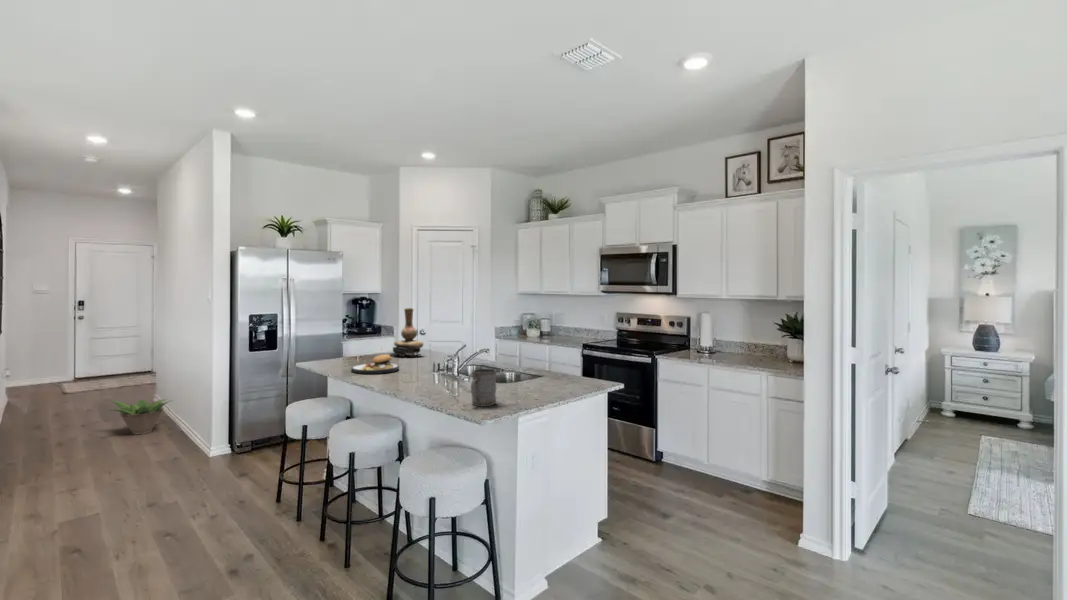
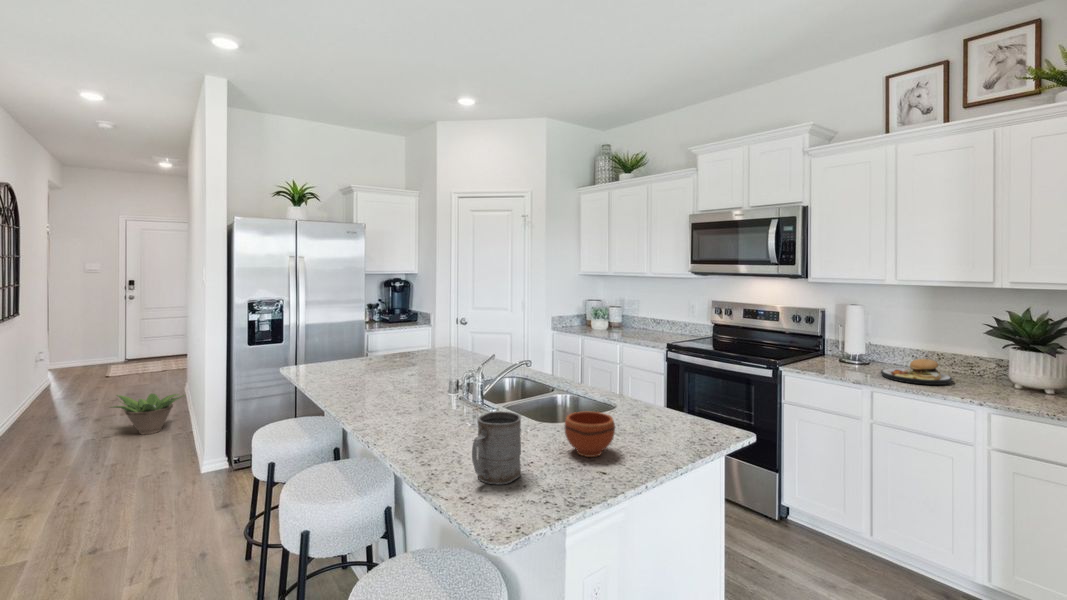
vase: present [390,308,423,357] -> none [405,295,448,362]
plate: present [352,355,399,374] -> present [881,359,952,385]
bowl: none [518,372,548,396] -> present [565,411,615,457]

